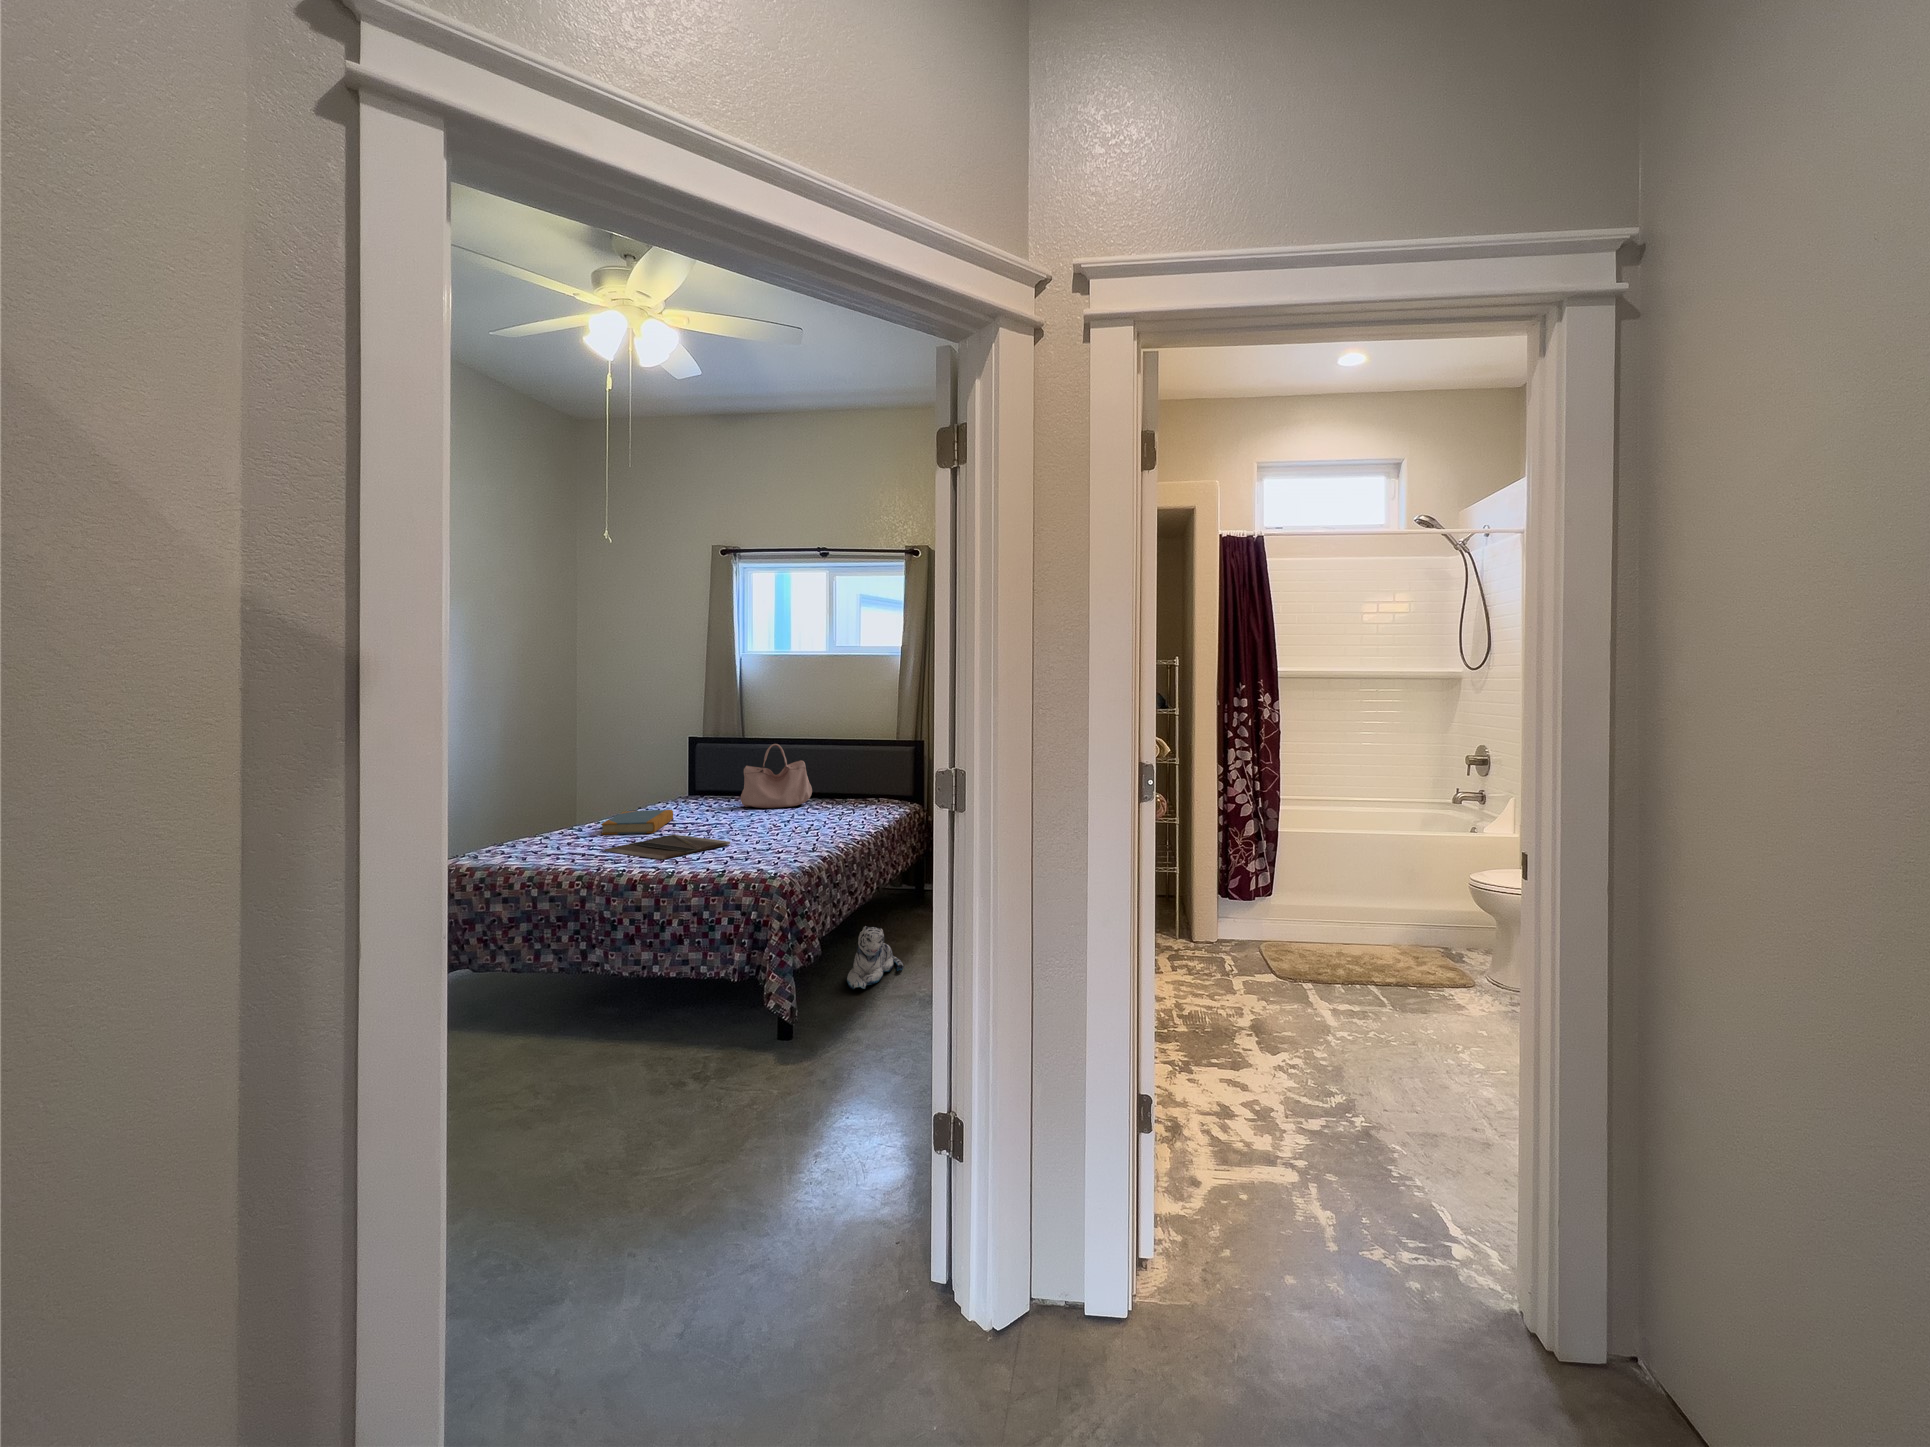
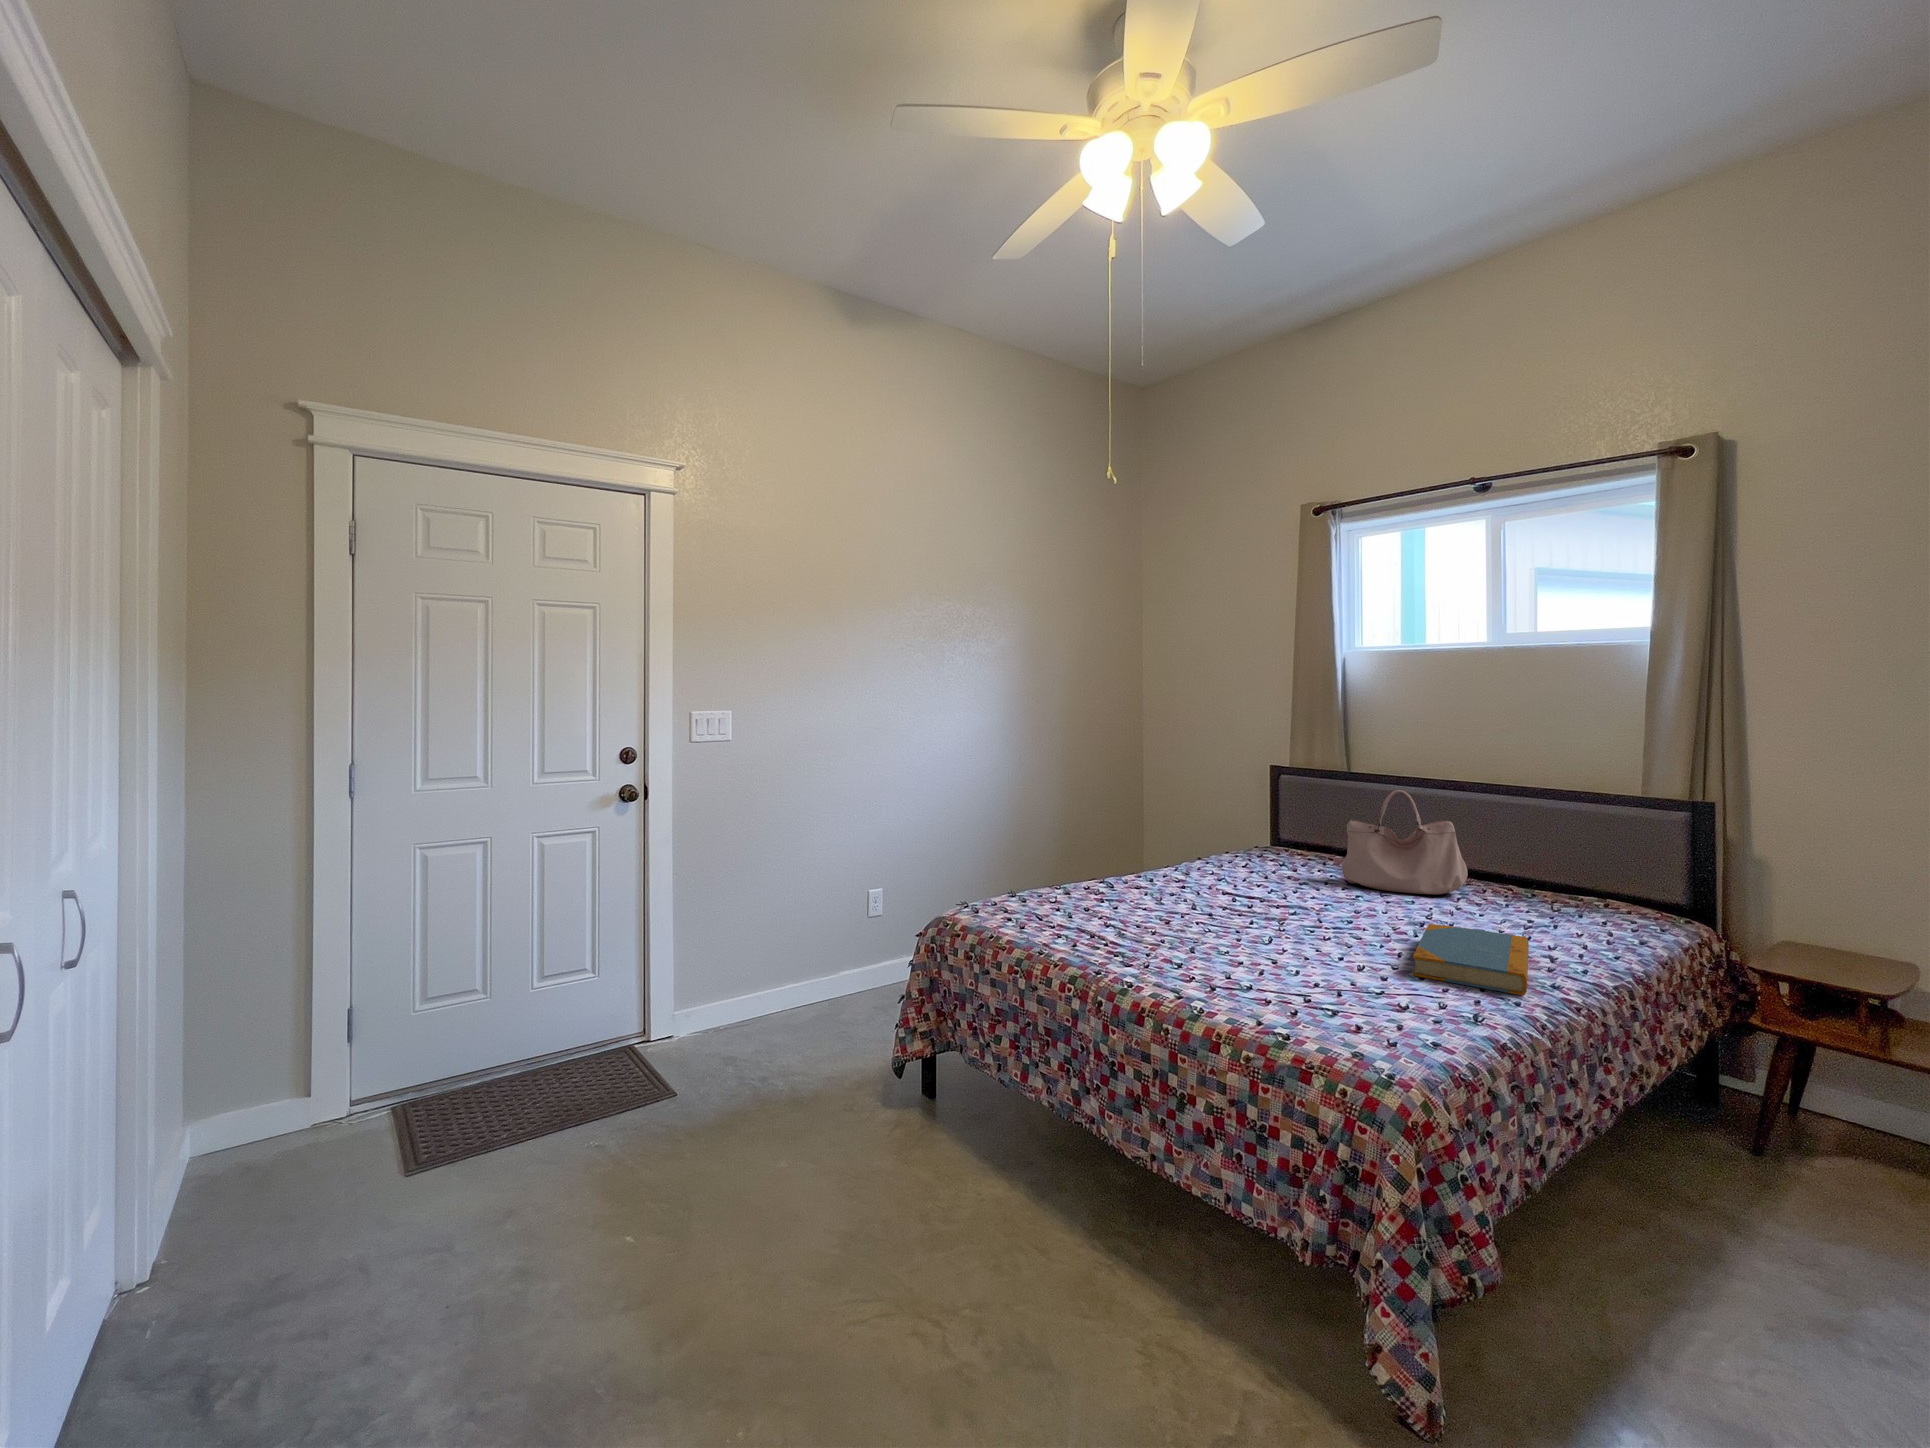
book: present [601,810,673,835] -> present [1413,924,1529,996]
laptop: present [604,835,730,859] -> none [1122,924,1312,977]
plush toy: present [847,926,903,990] -> none [1555,1199,1705,1348]

